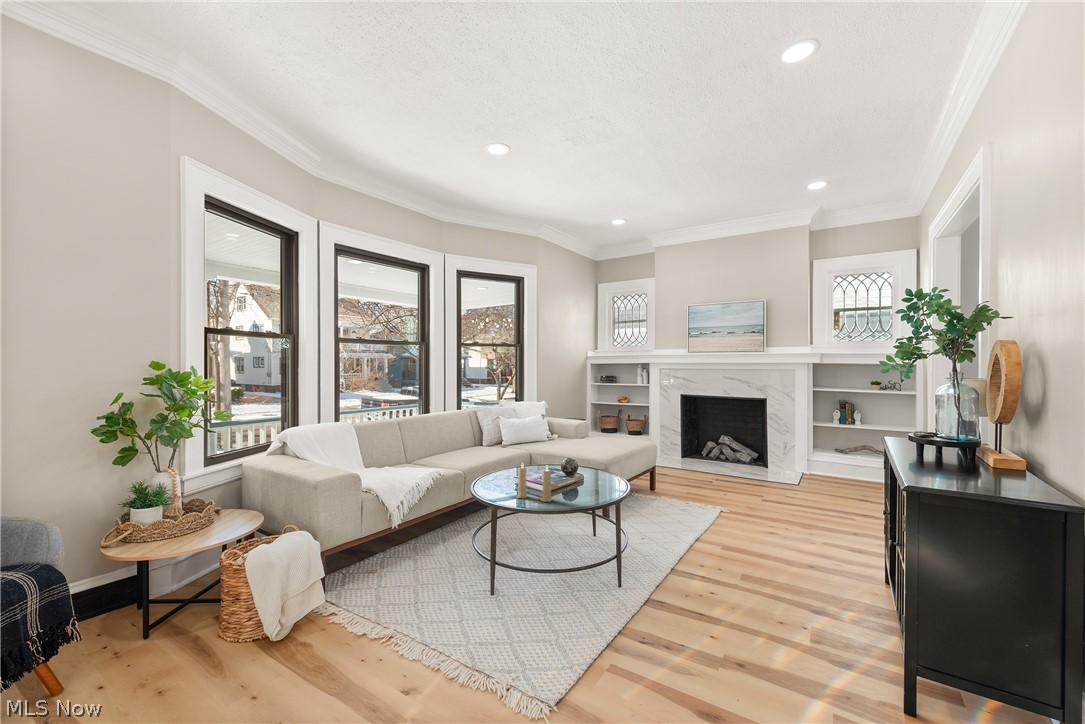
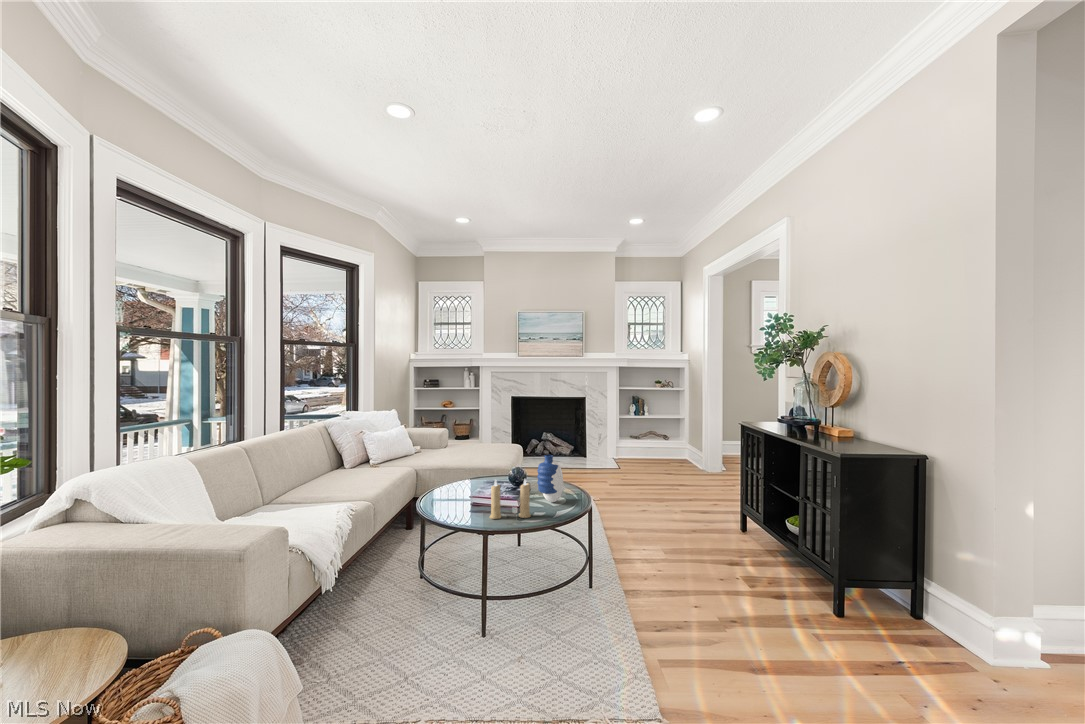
vase: none [573,447,601,494] -> present [537,455,565,502]

